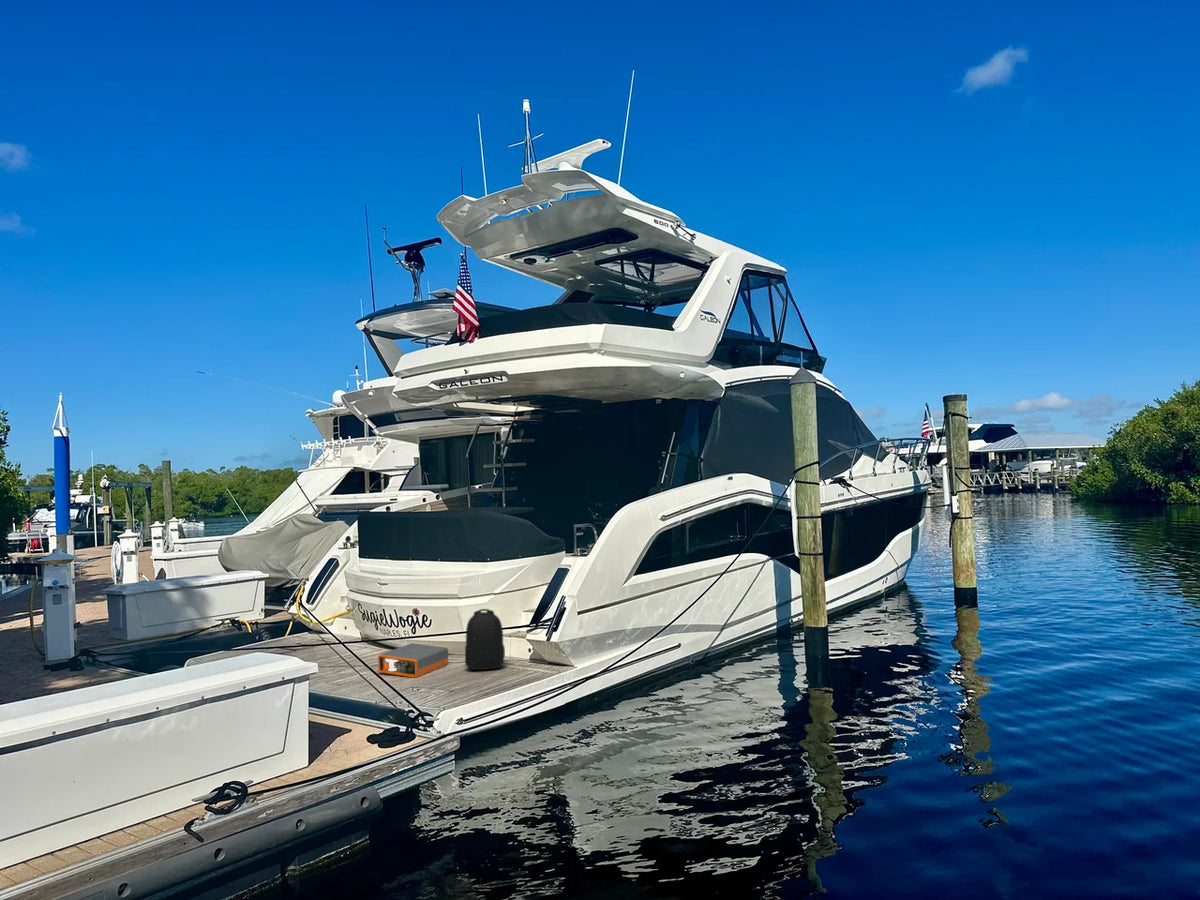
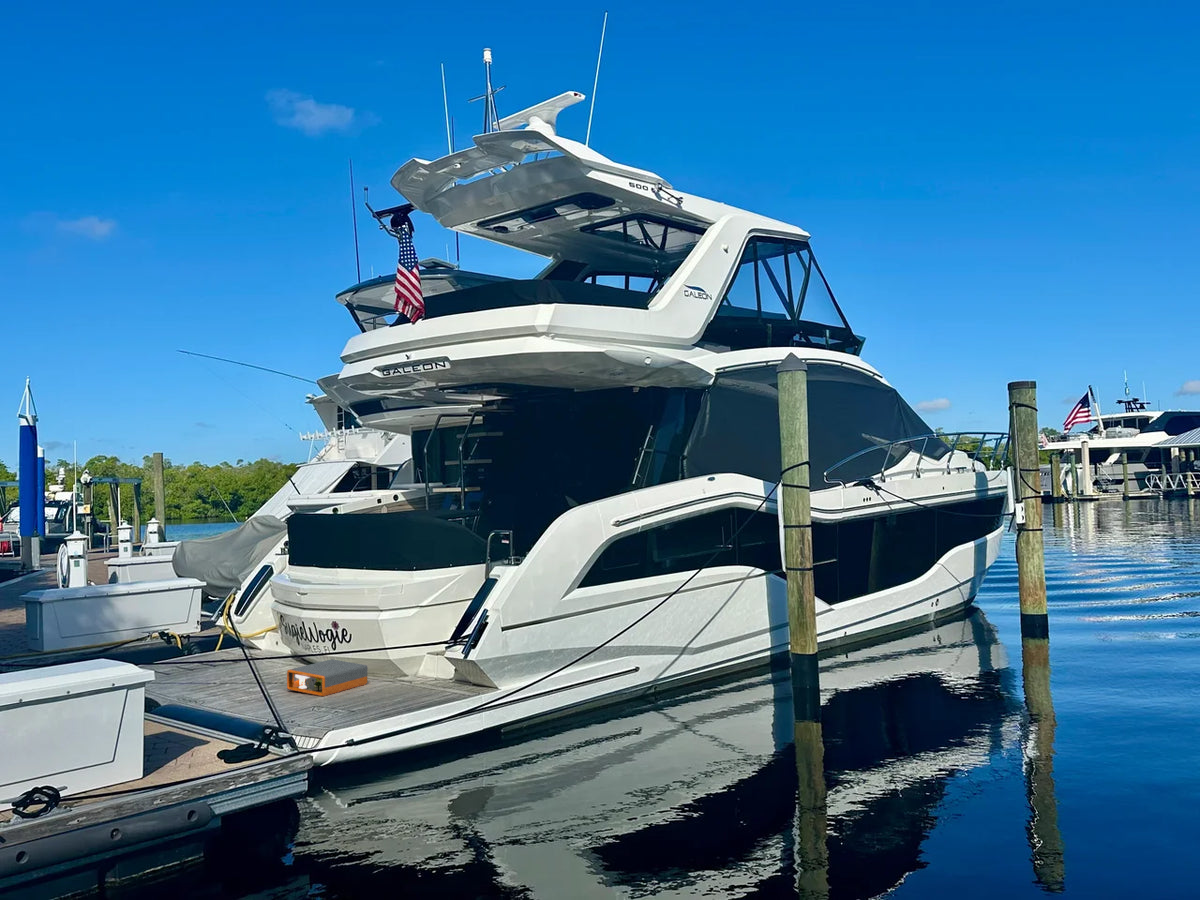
backpack: present [465,609,505,670] -> none [380,622,426,691]

